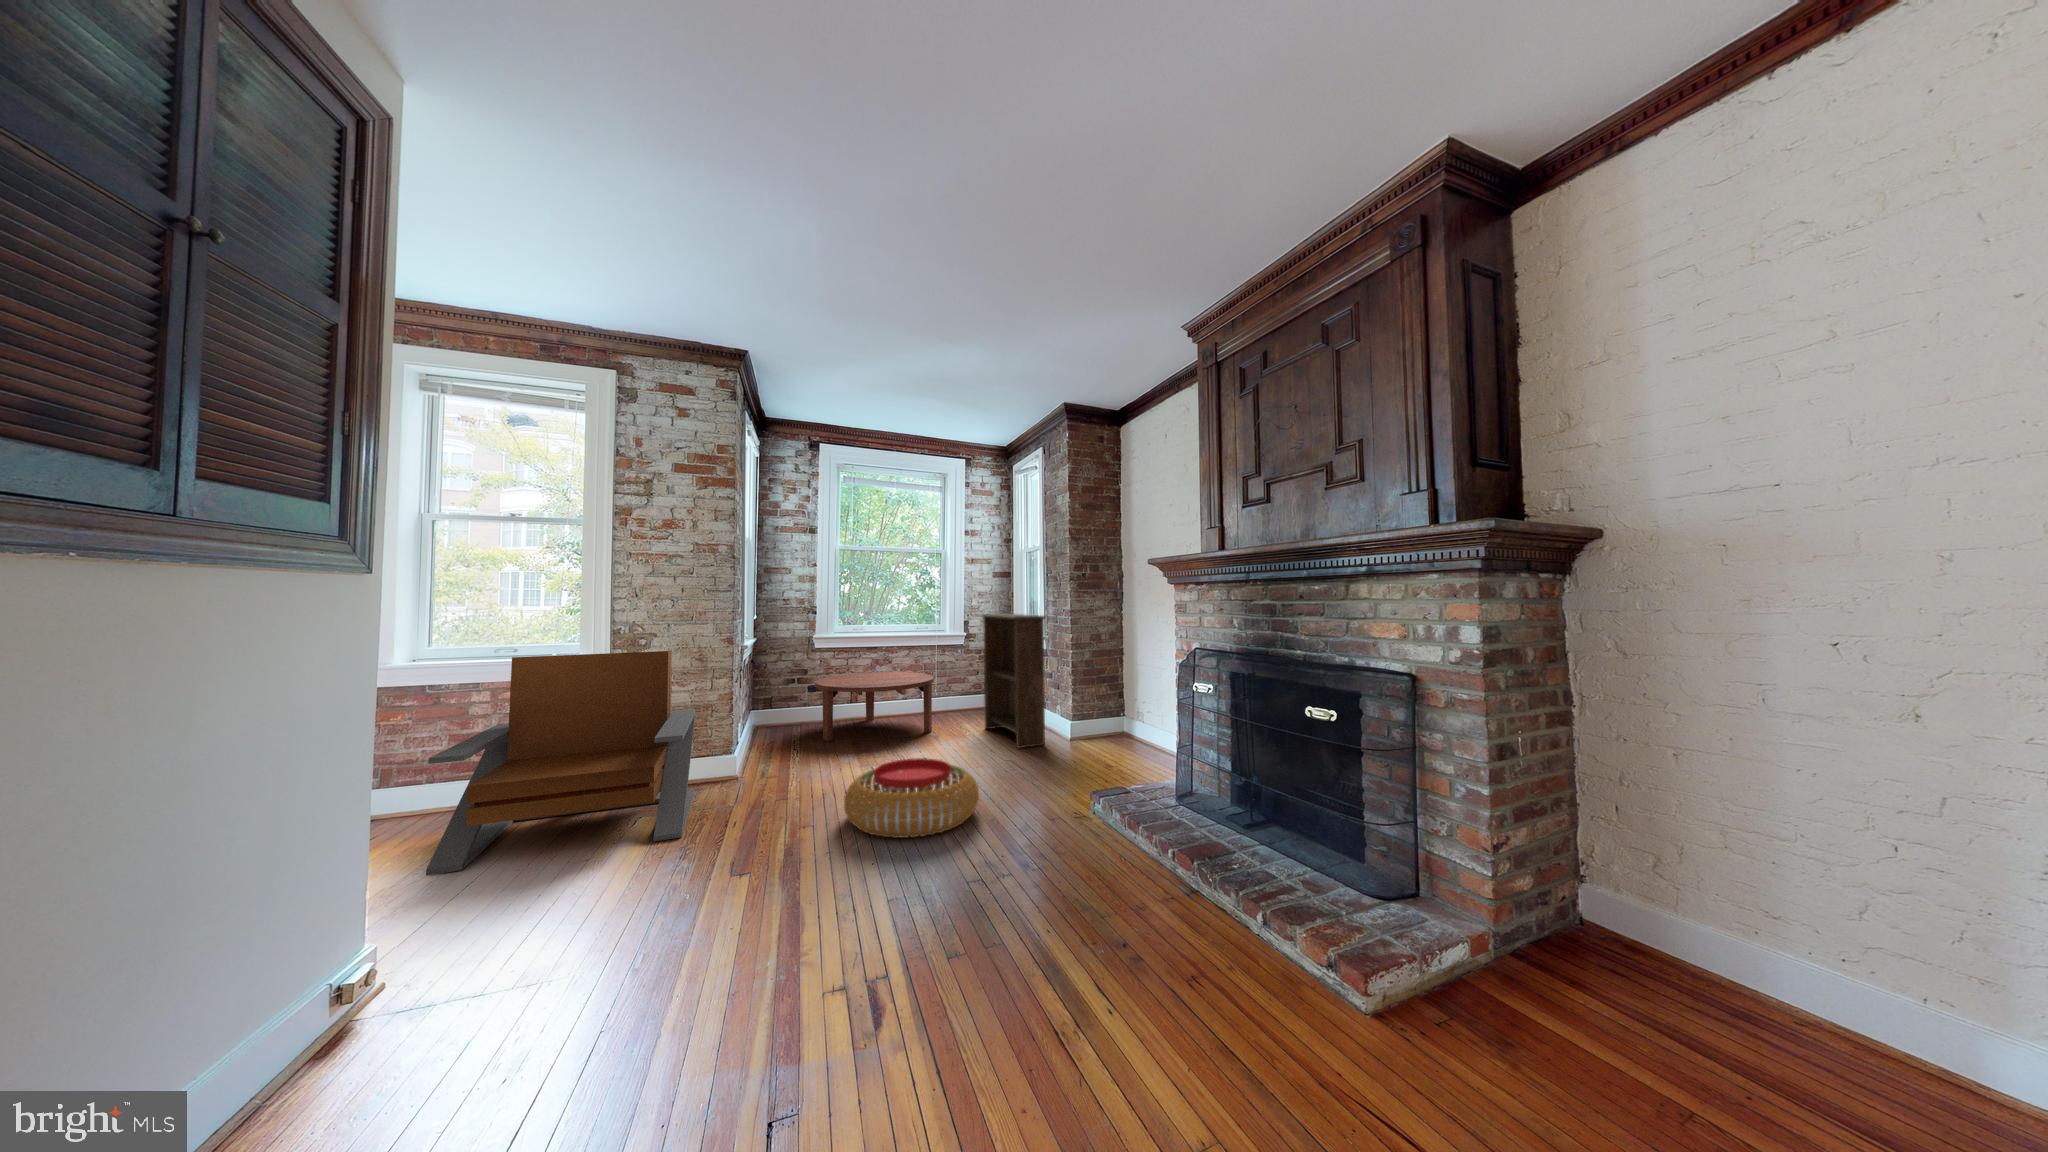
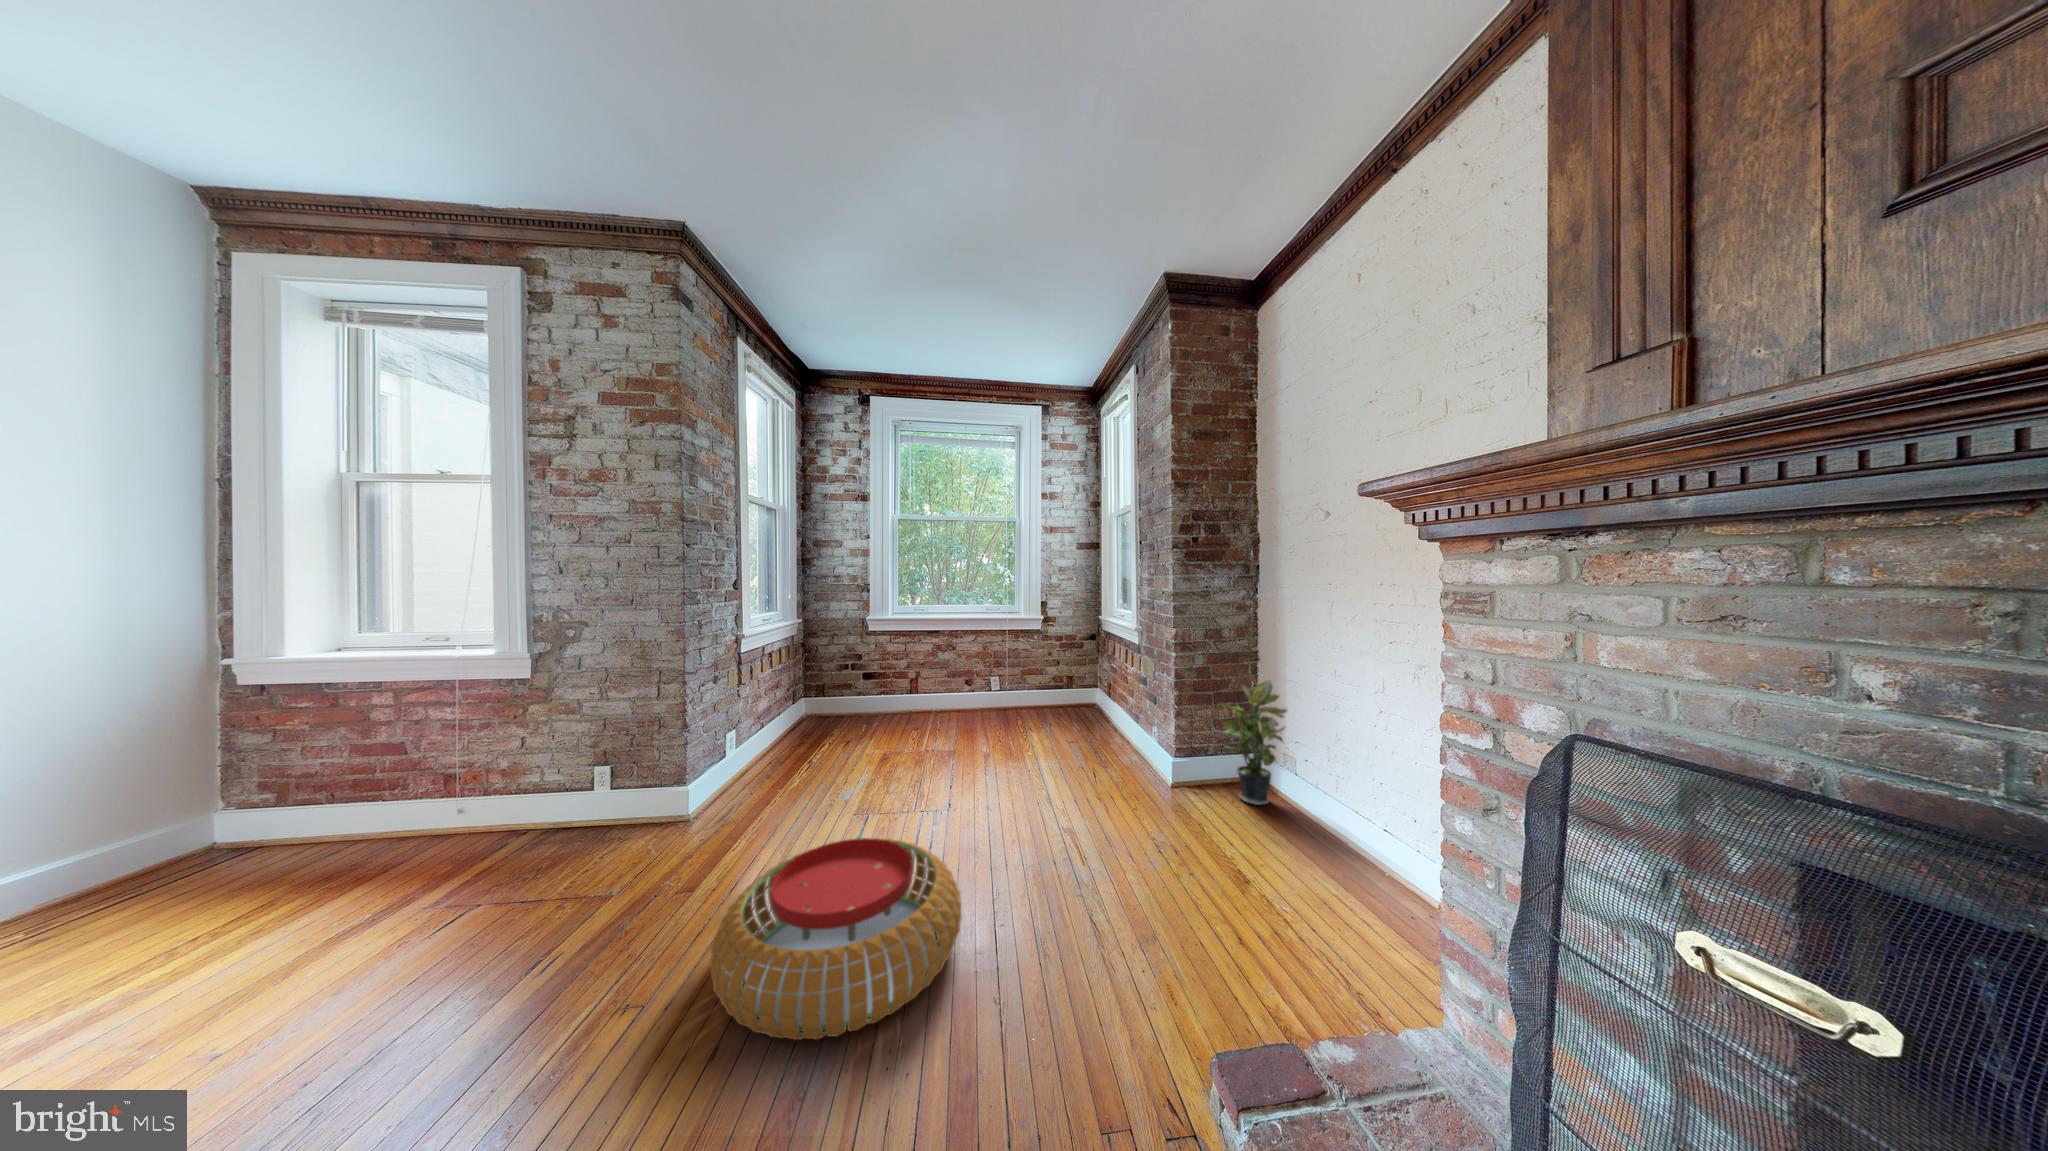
bookshelf: present [982,614,1046,748] -> none [1052,594,1129,786]
lounge chair: present [426,651,696,875] -> none [88,646,630,998]
potted plant: none [1105,668,1147,749] -> present [1222,680,1287,805]
coffee table: present [815,672,934,742] -> none [851,660,995,749]

